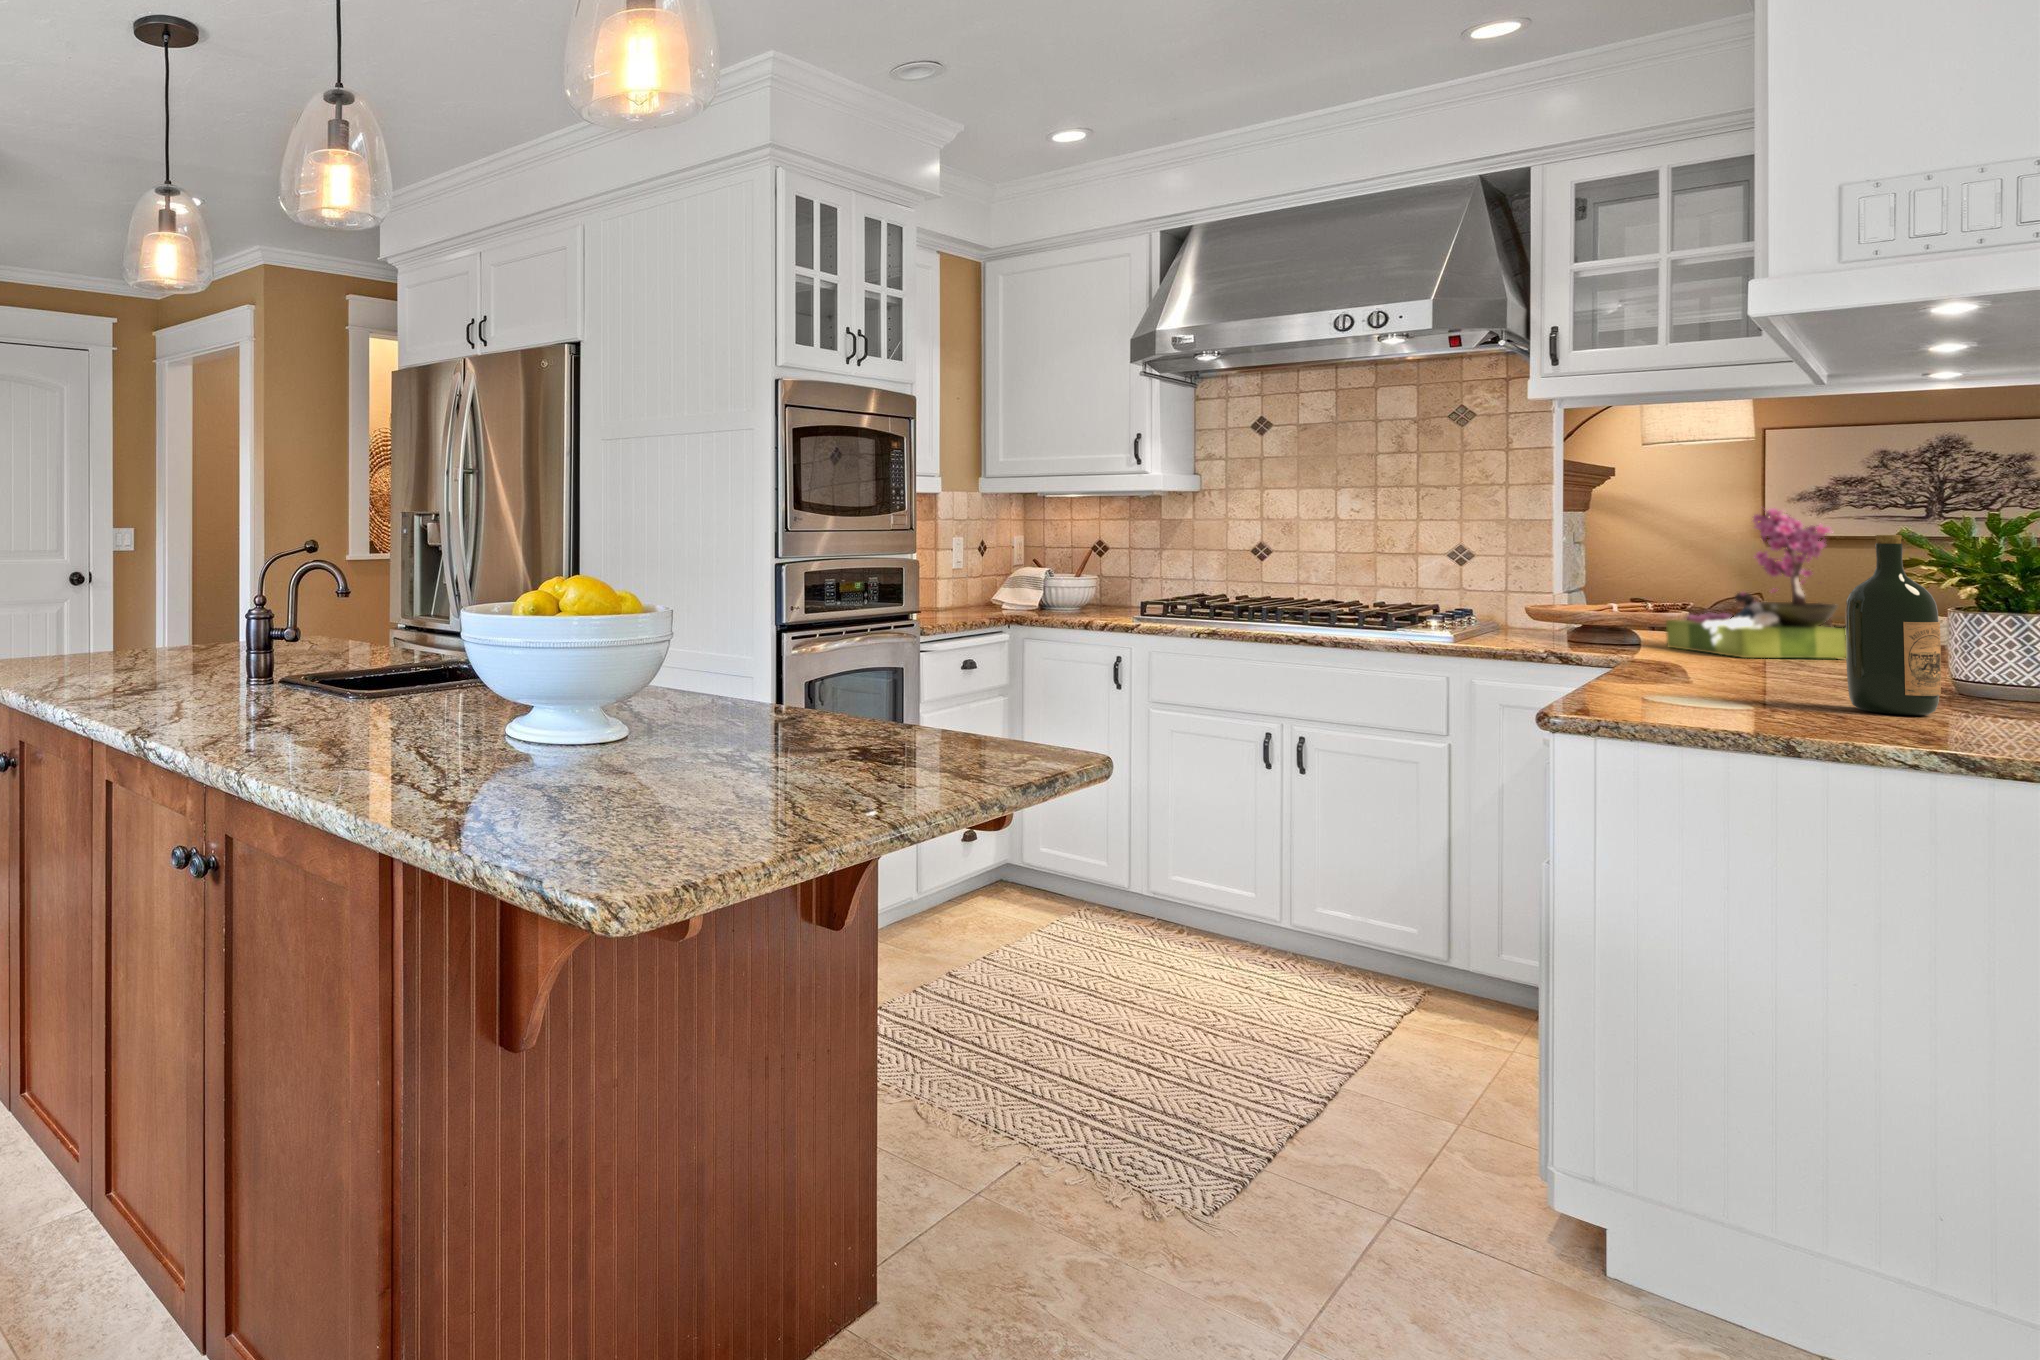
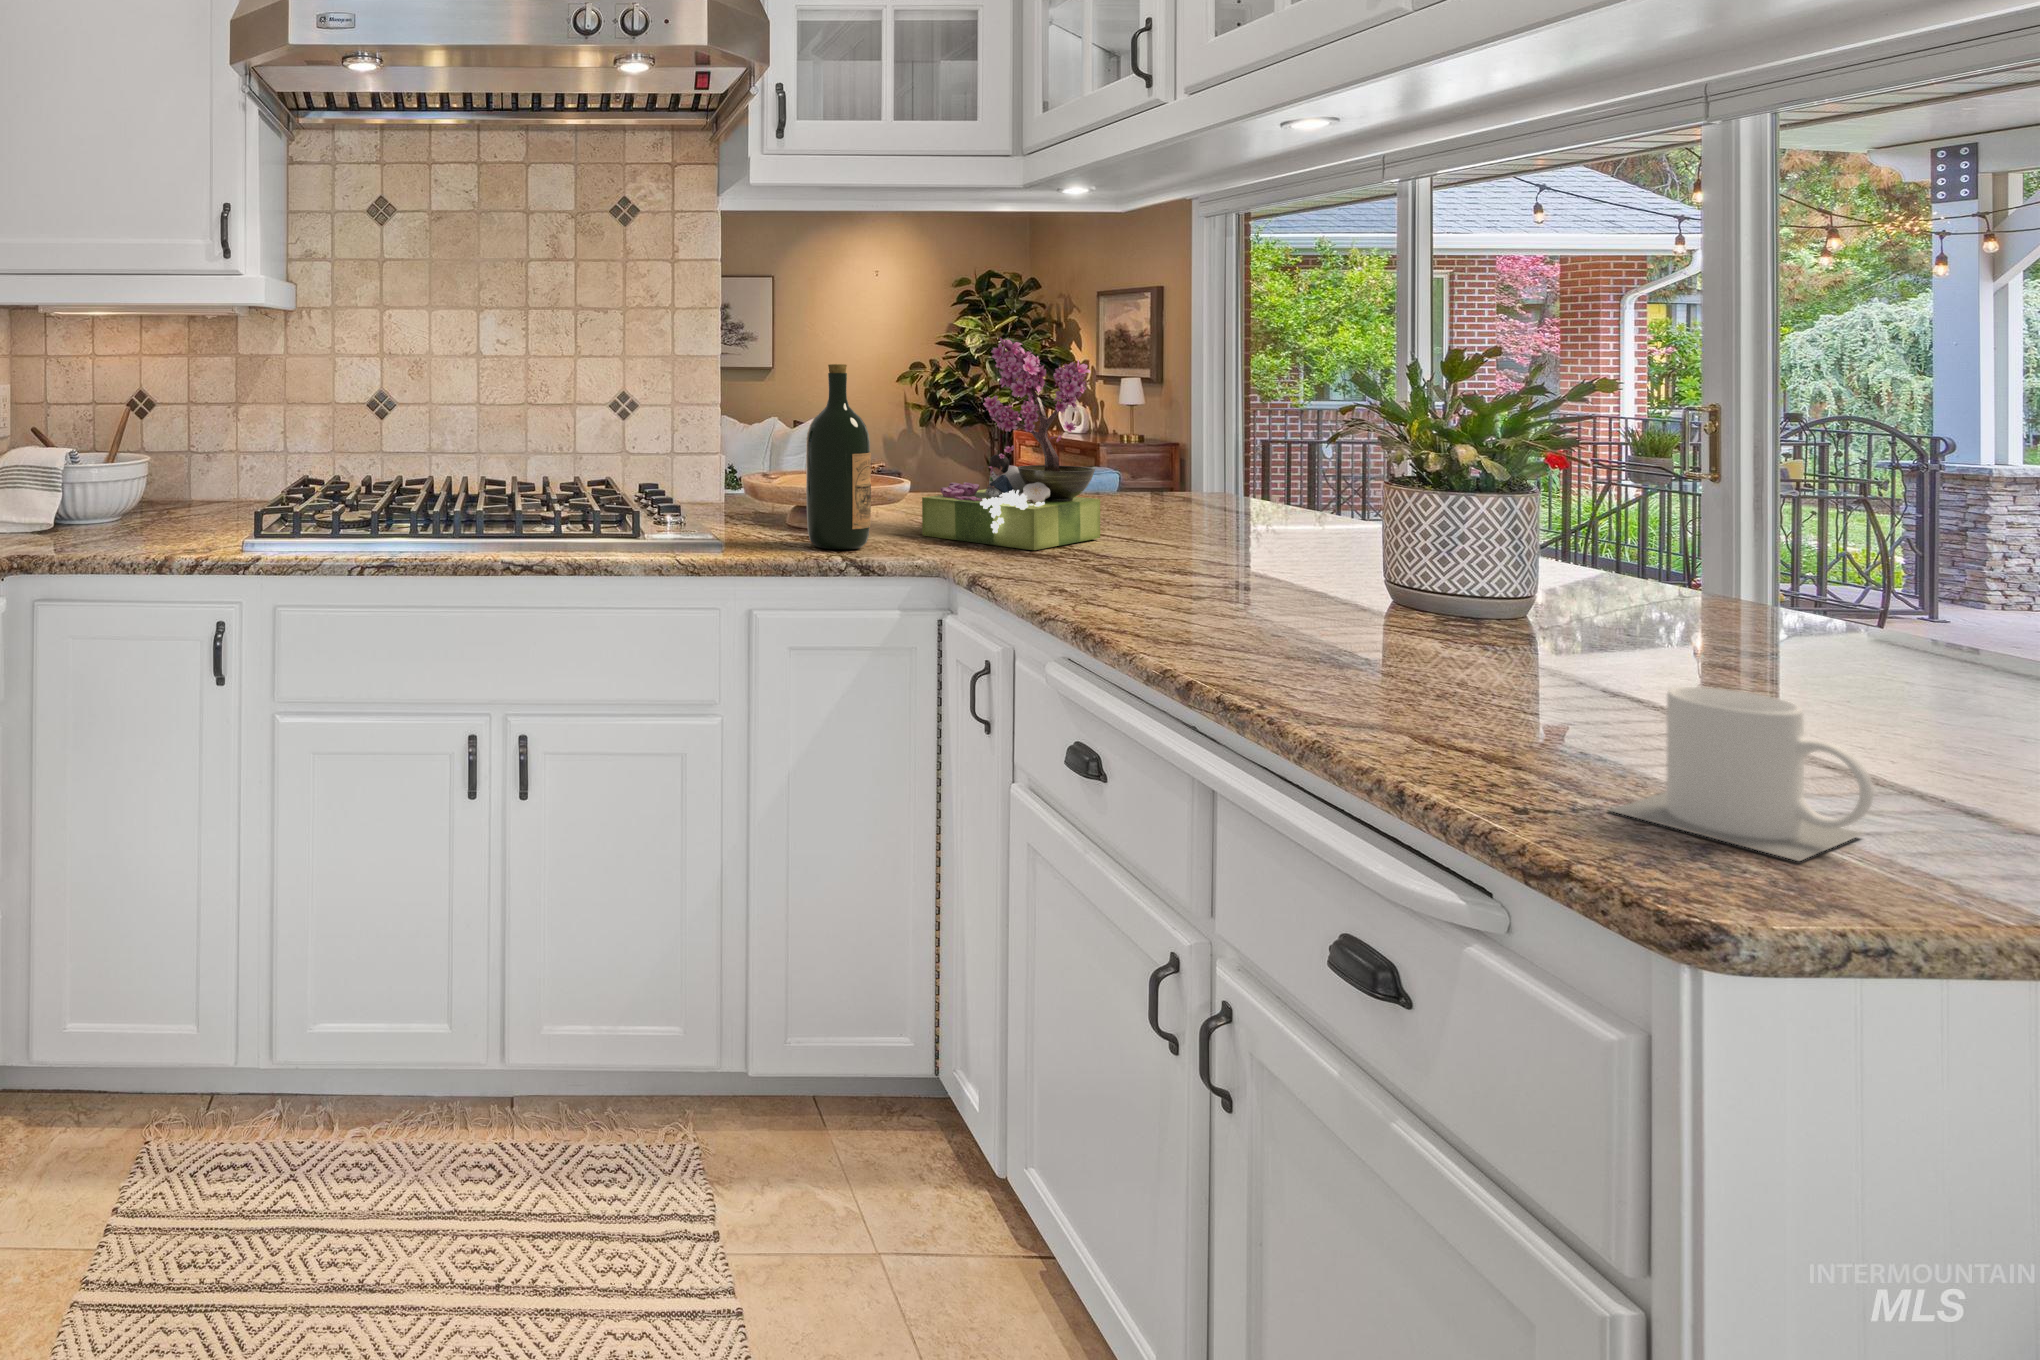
wine bottle: present [1845,535,1941,715] -> present [806,364,871,549]
mug: none [1684,669,1810,732] -> present [1612,687,1874,861]

